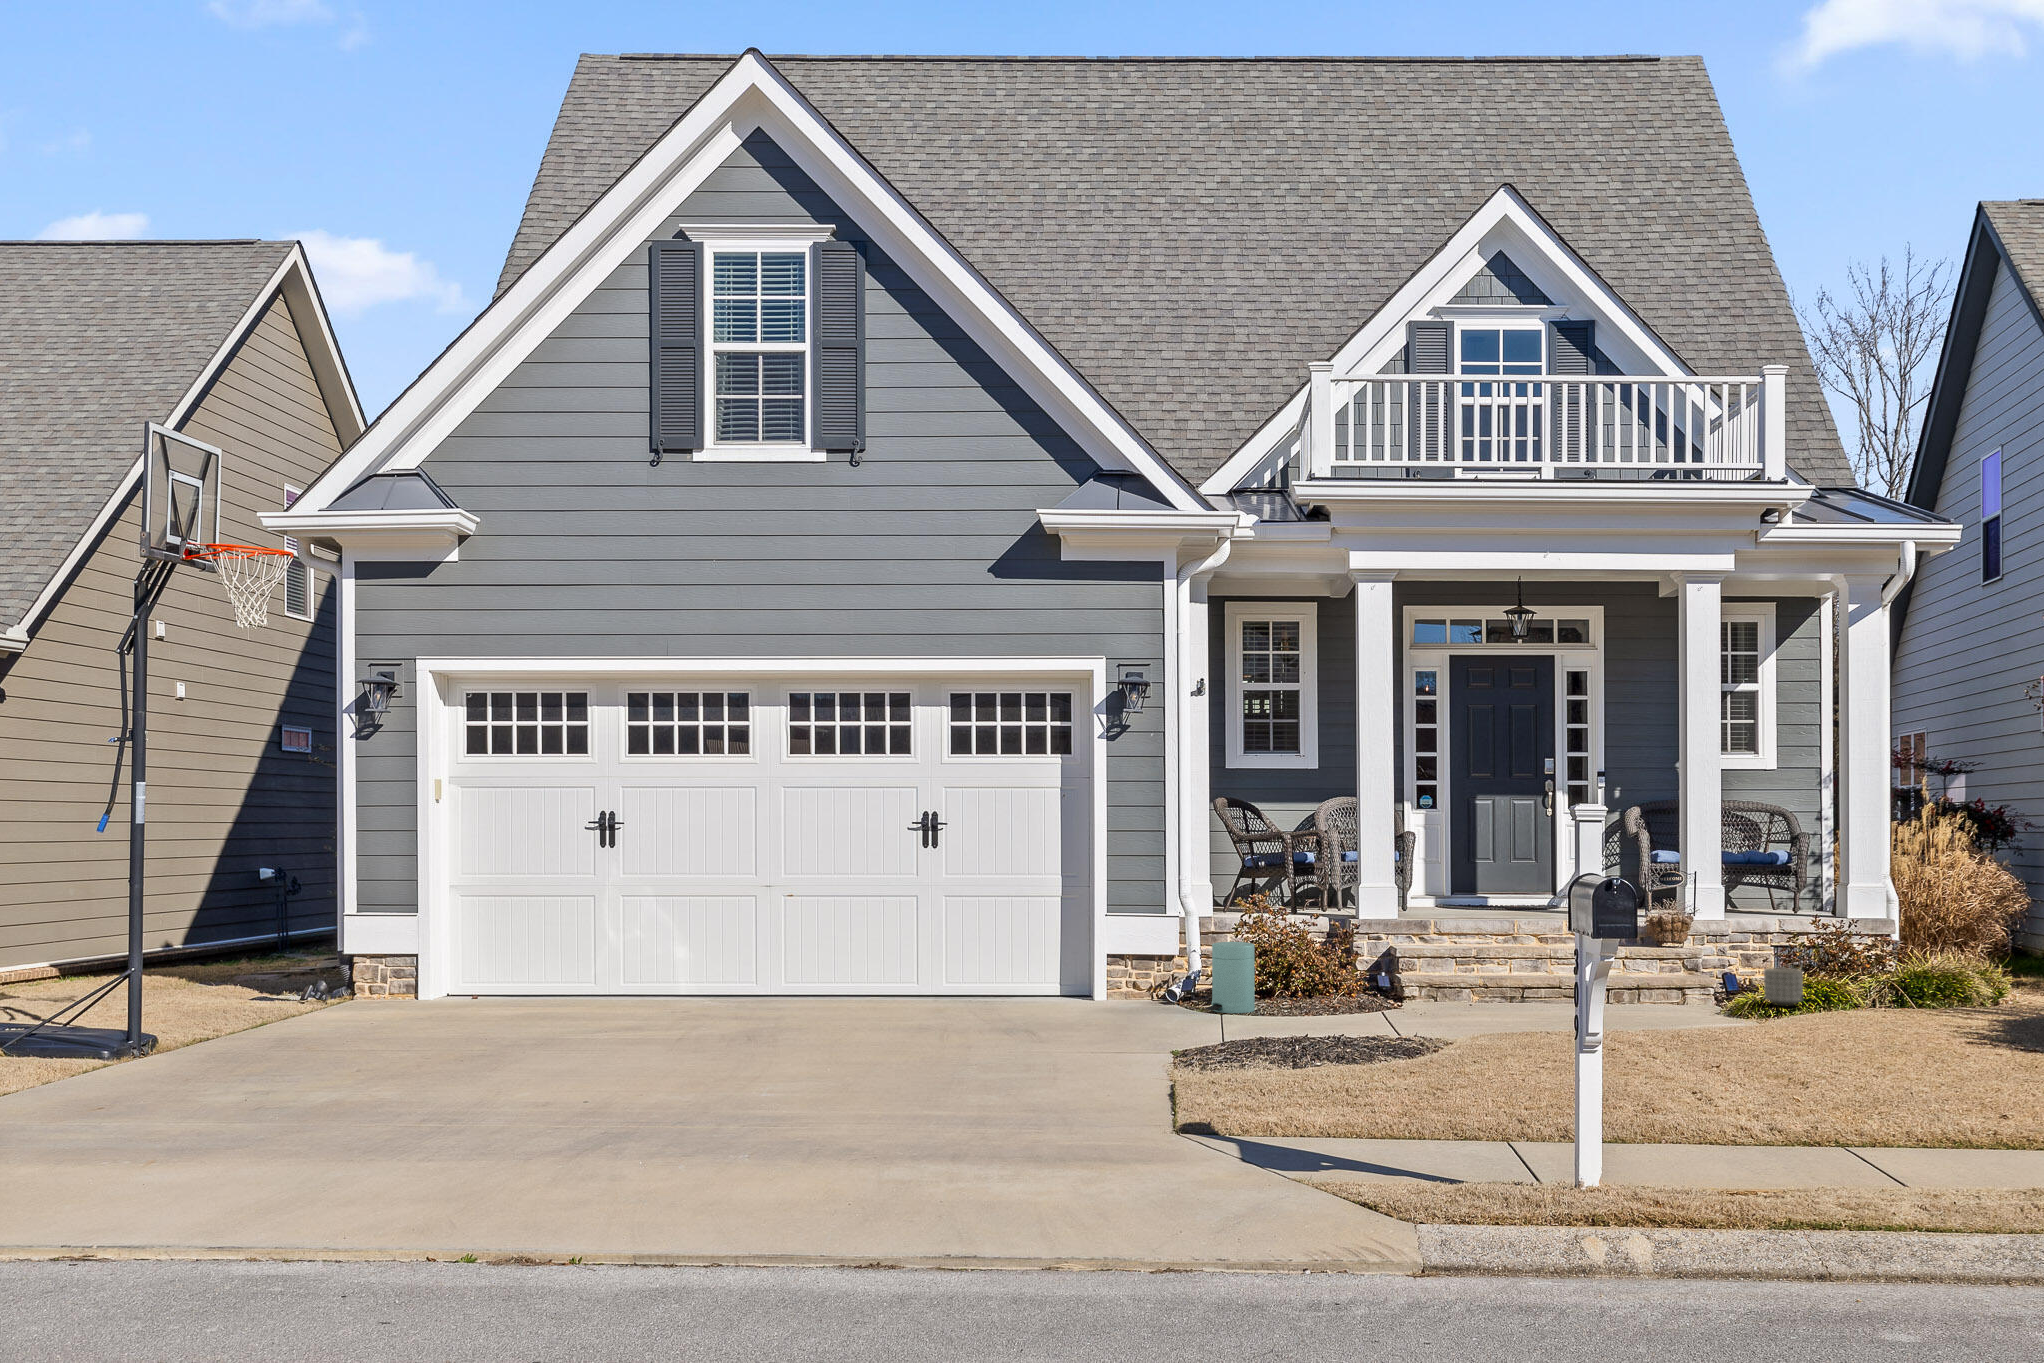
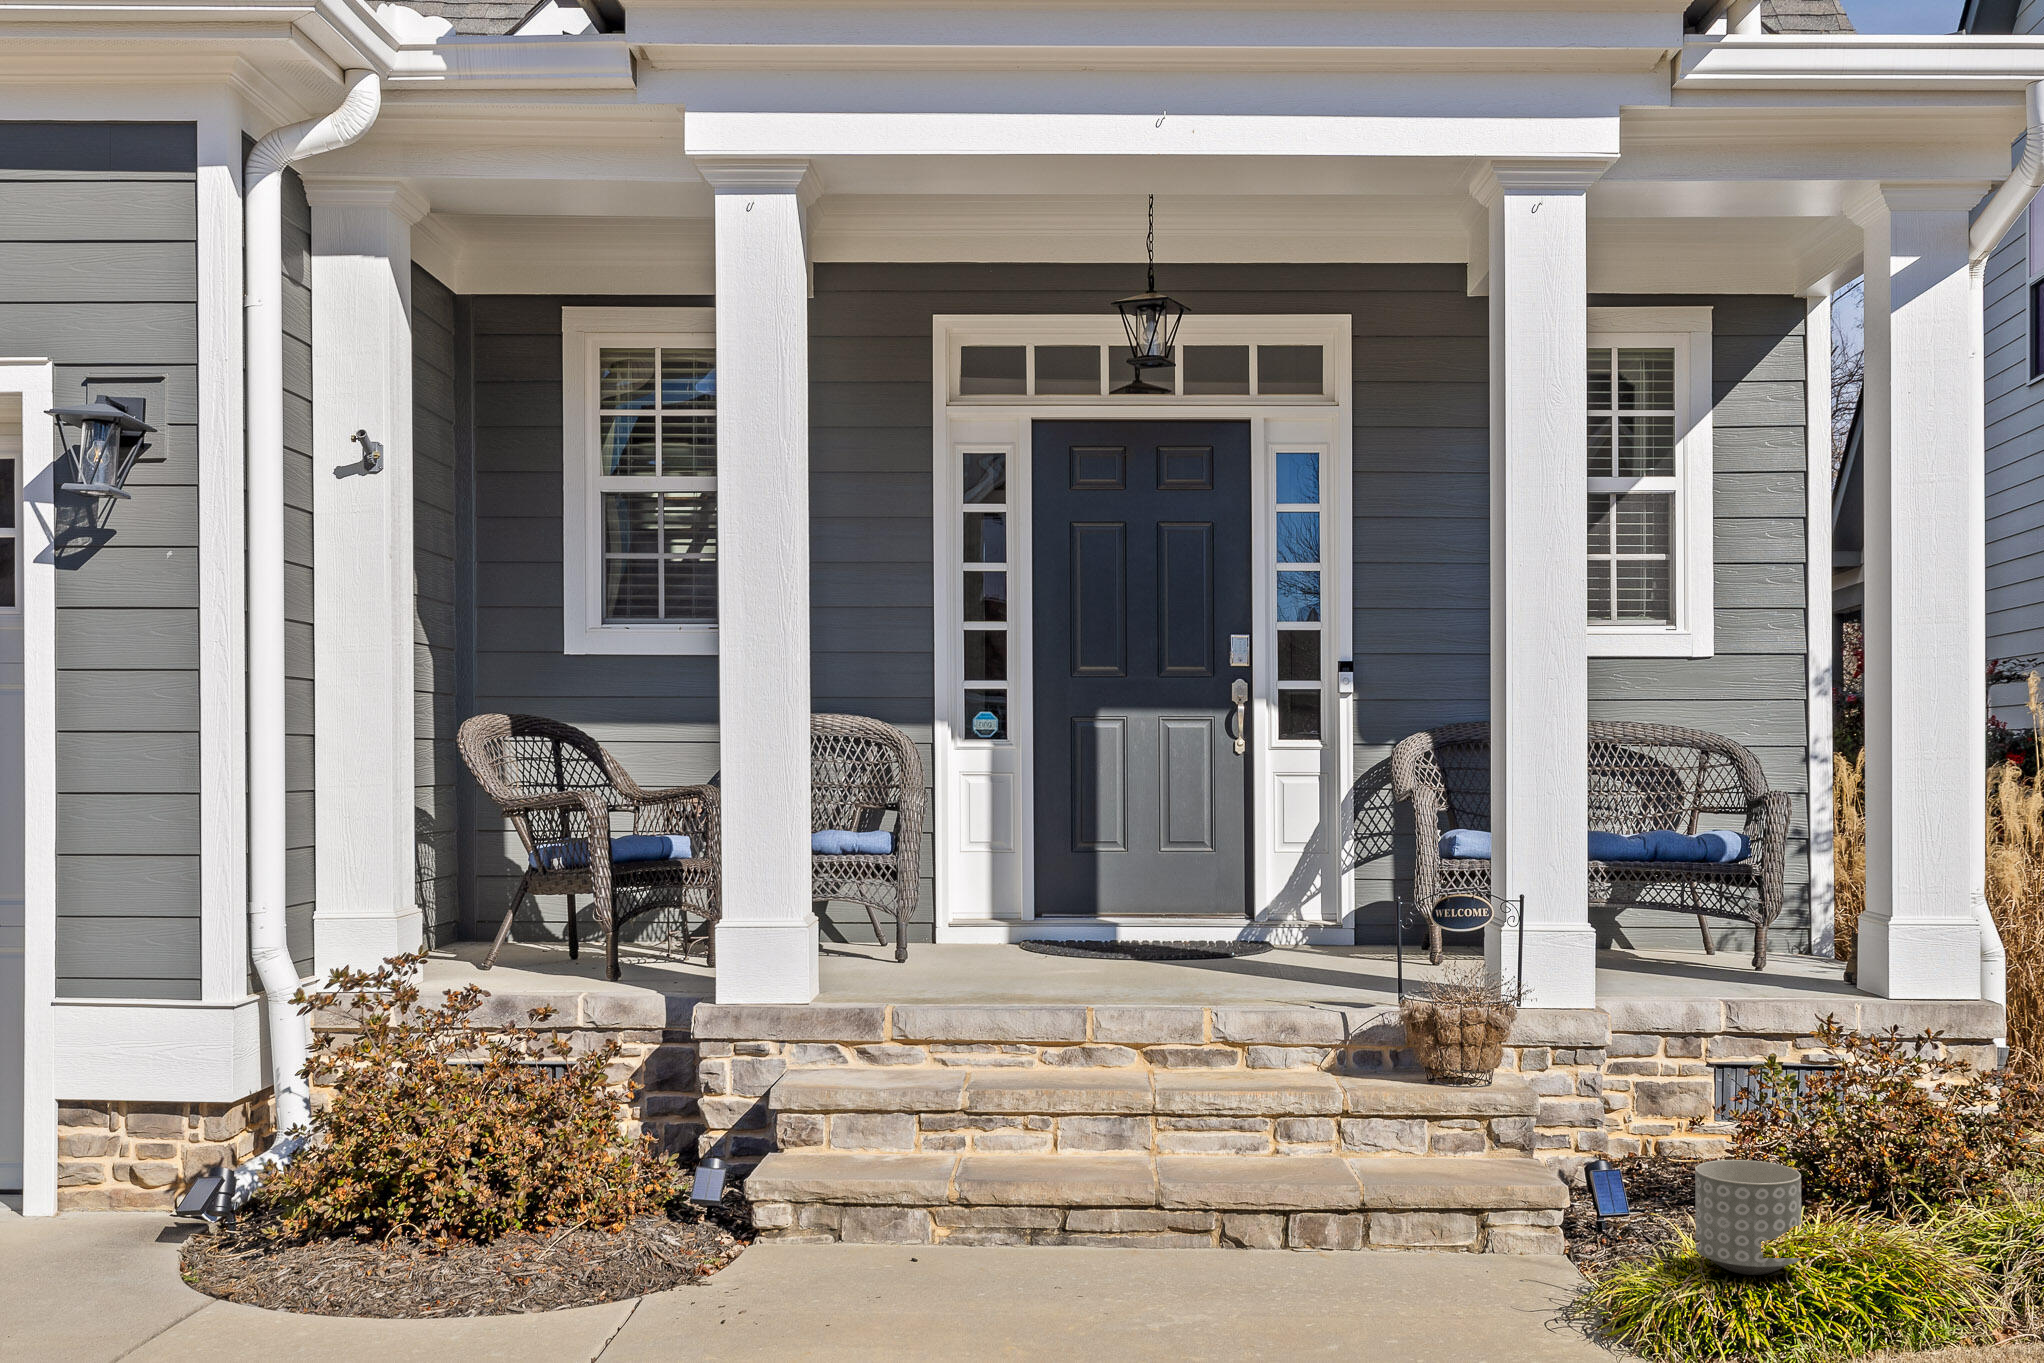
trash can: present [1206,942,1255,1013] -> none [92,1111,257,1333]

